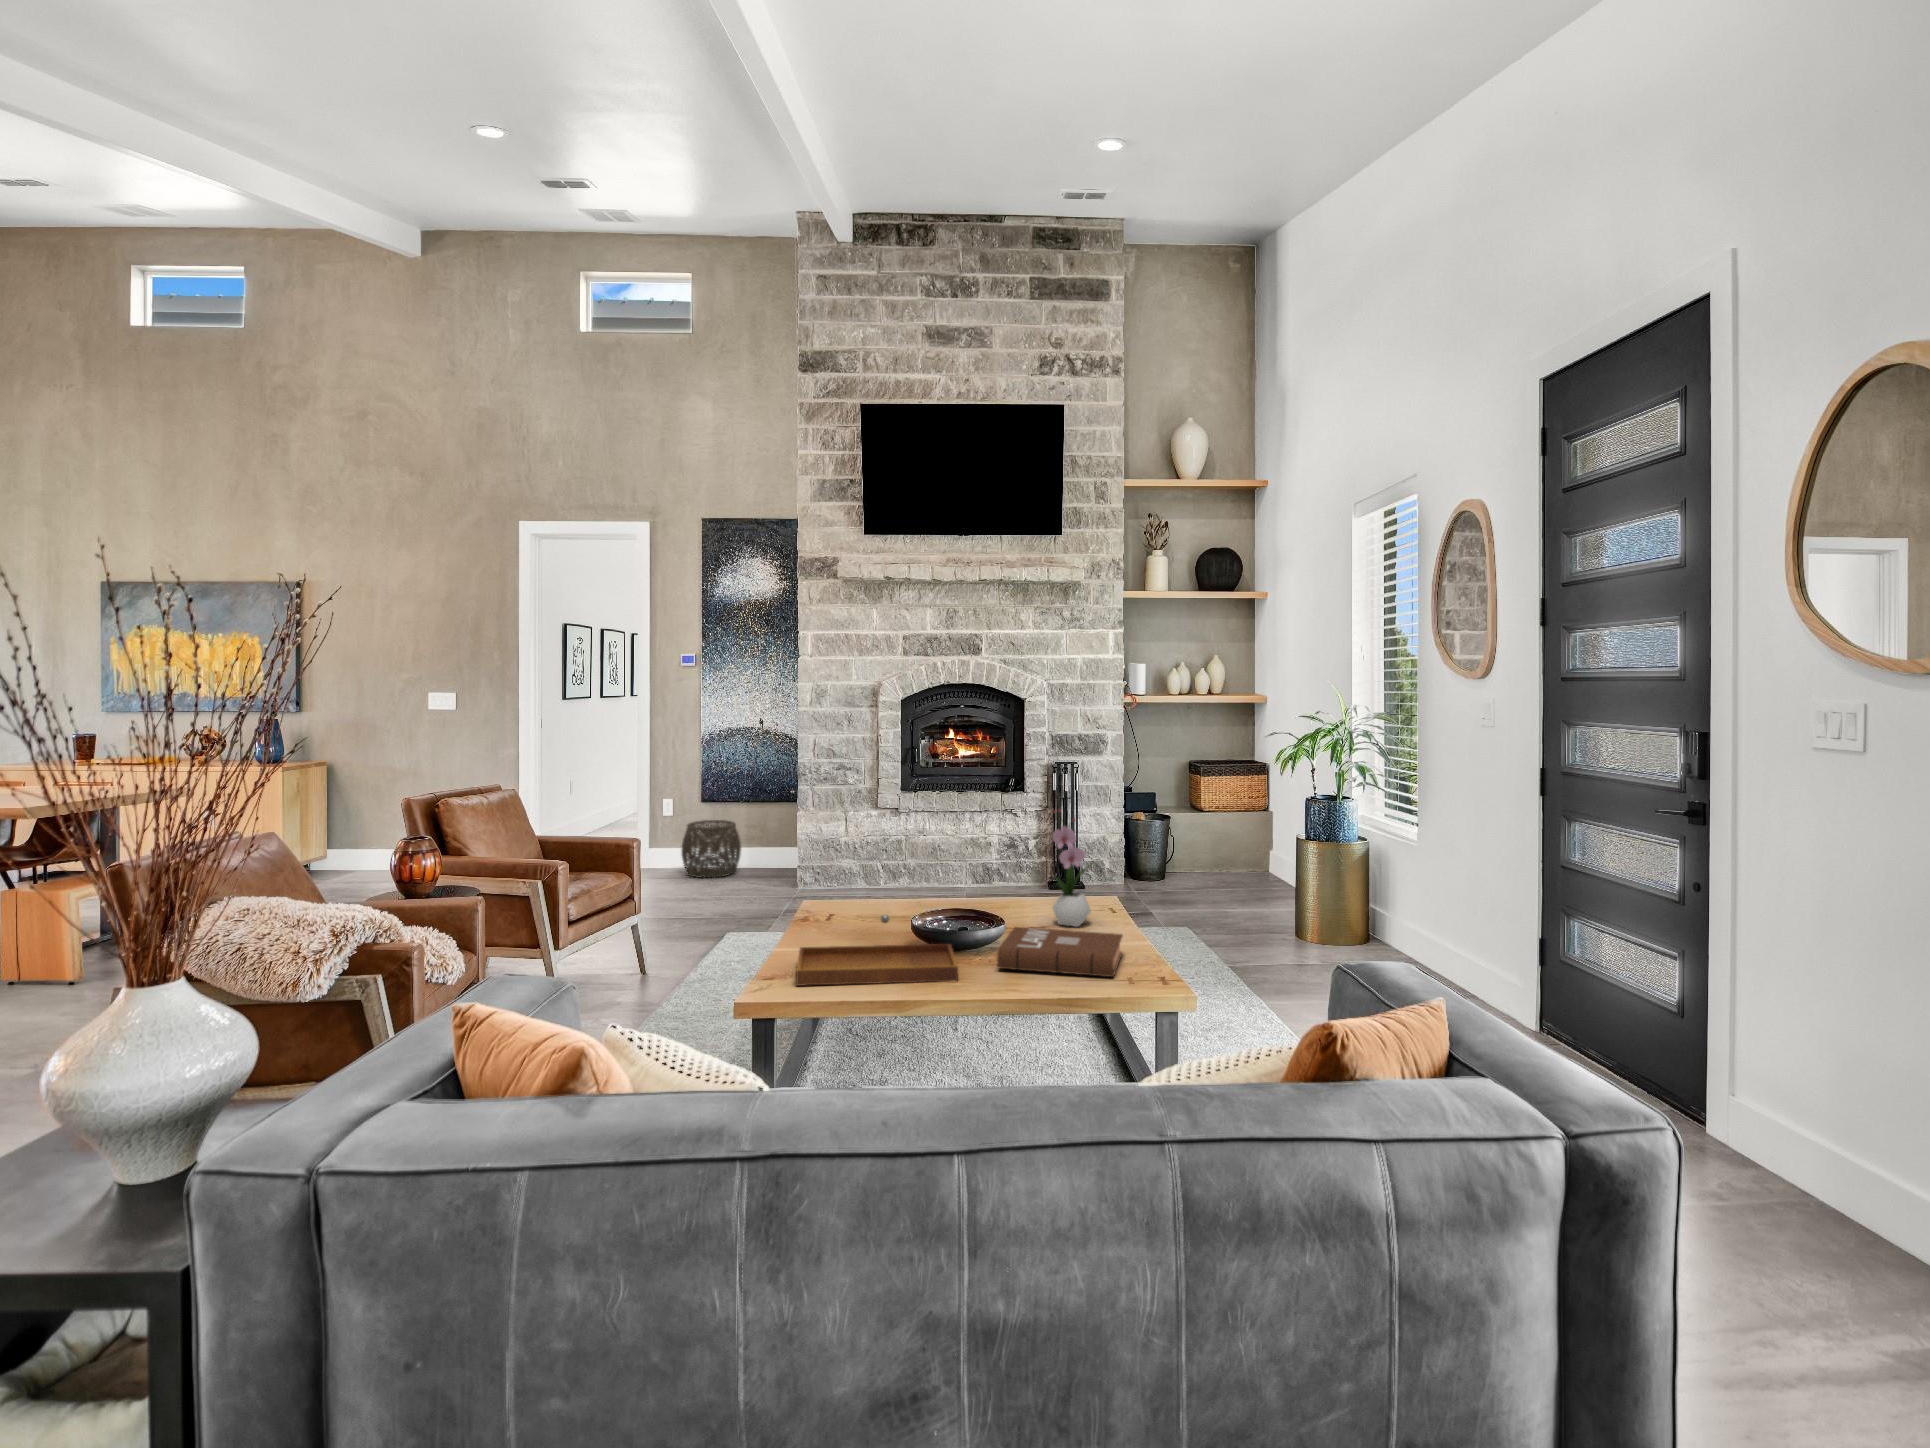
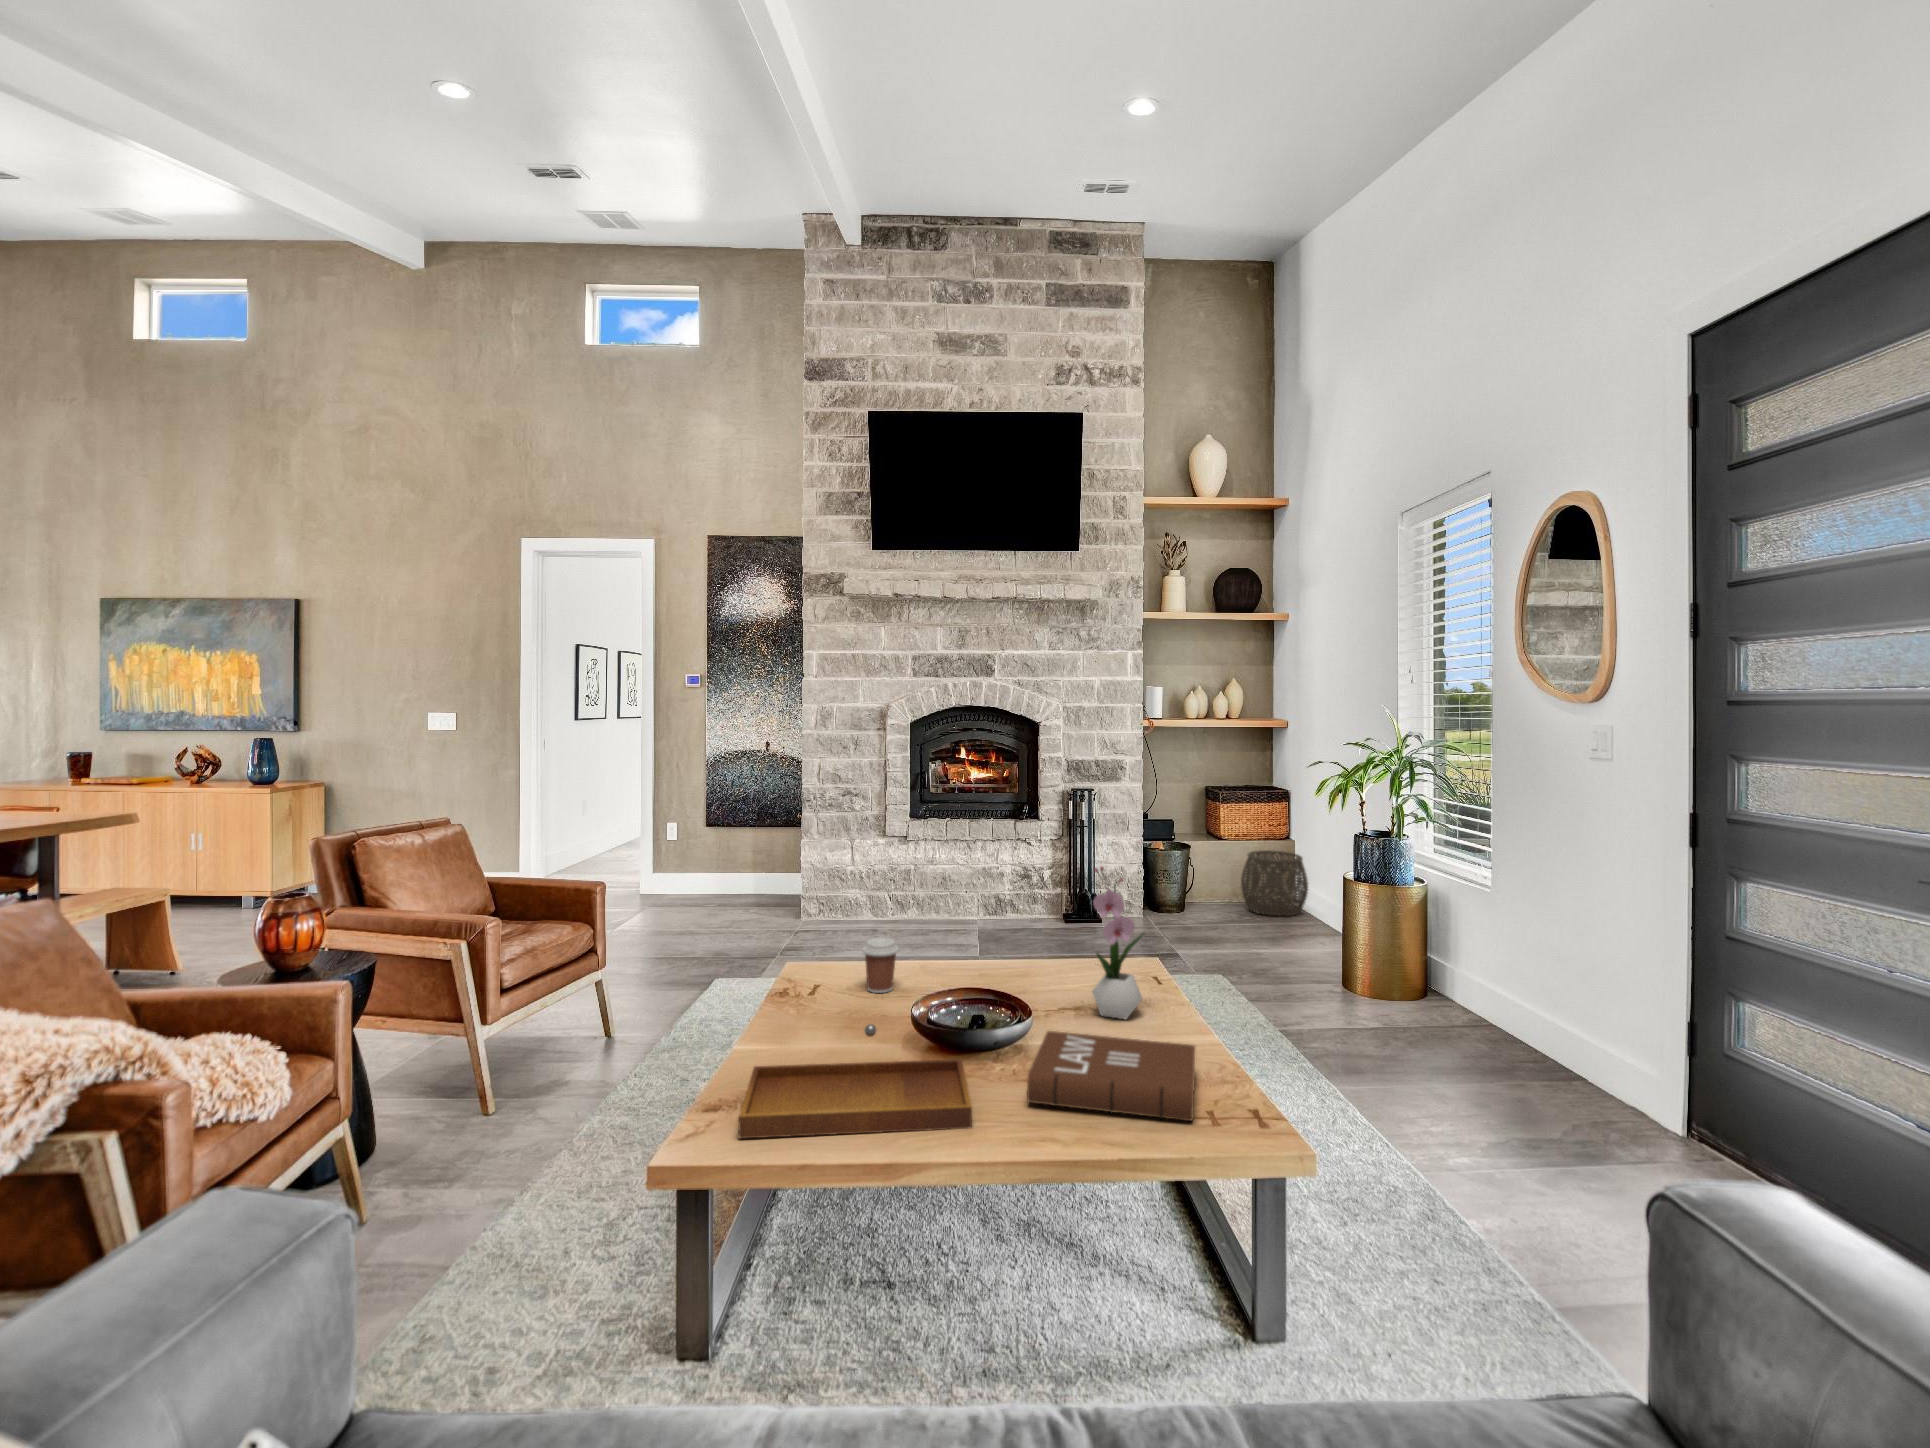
woven basket: present [681,820,741,878] -> present [1241,850,1308,917]
coffee cup: none [871,870,900,913] -> present [862,938,899,993]

